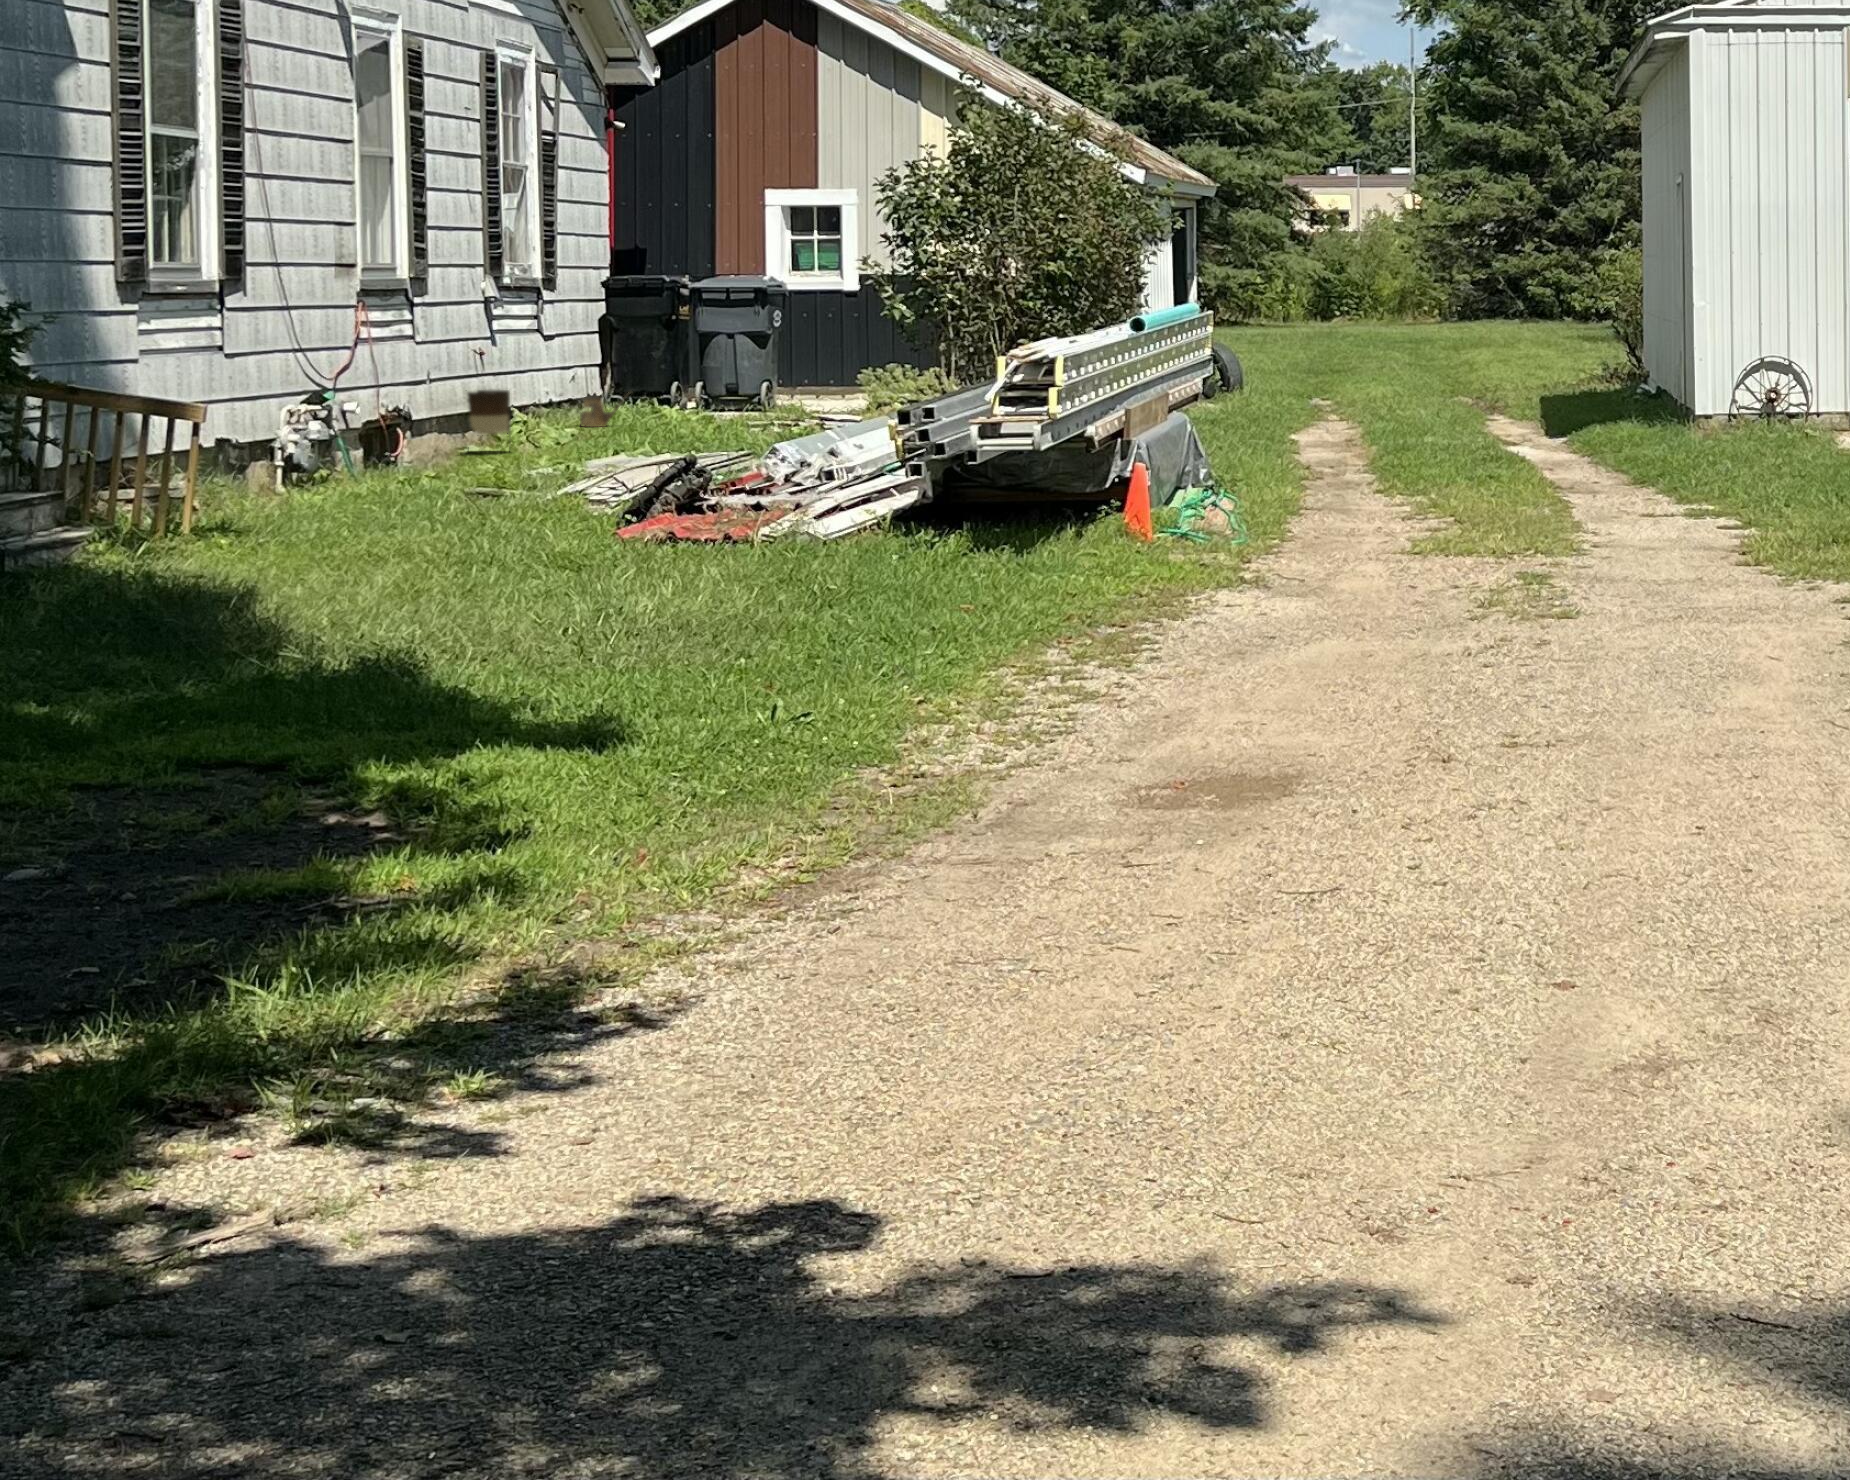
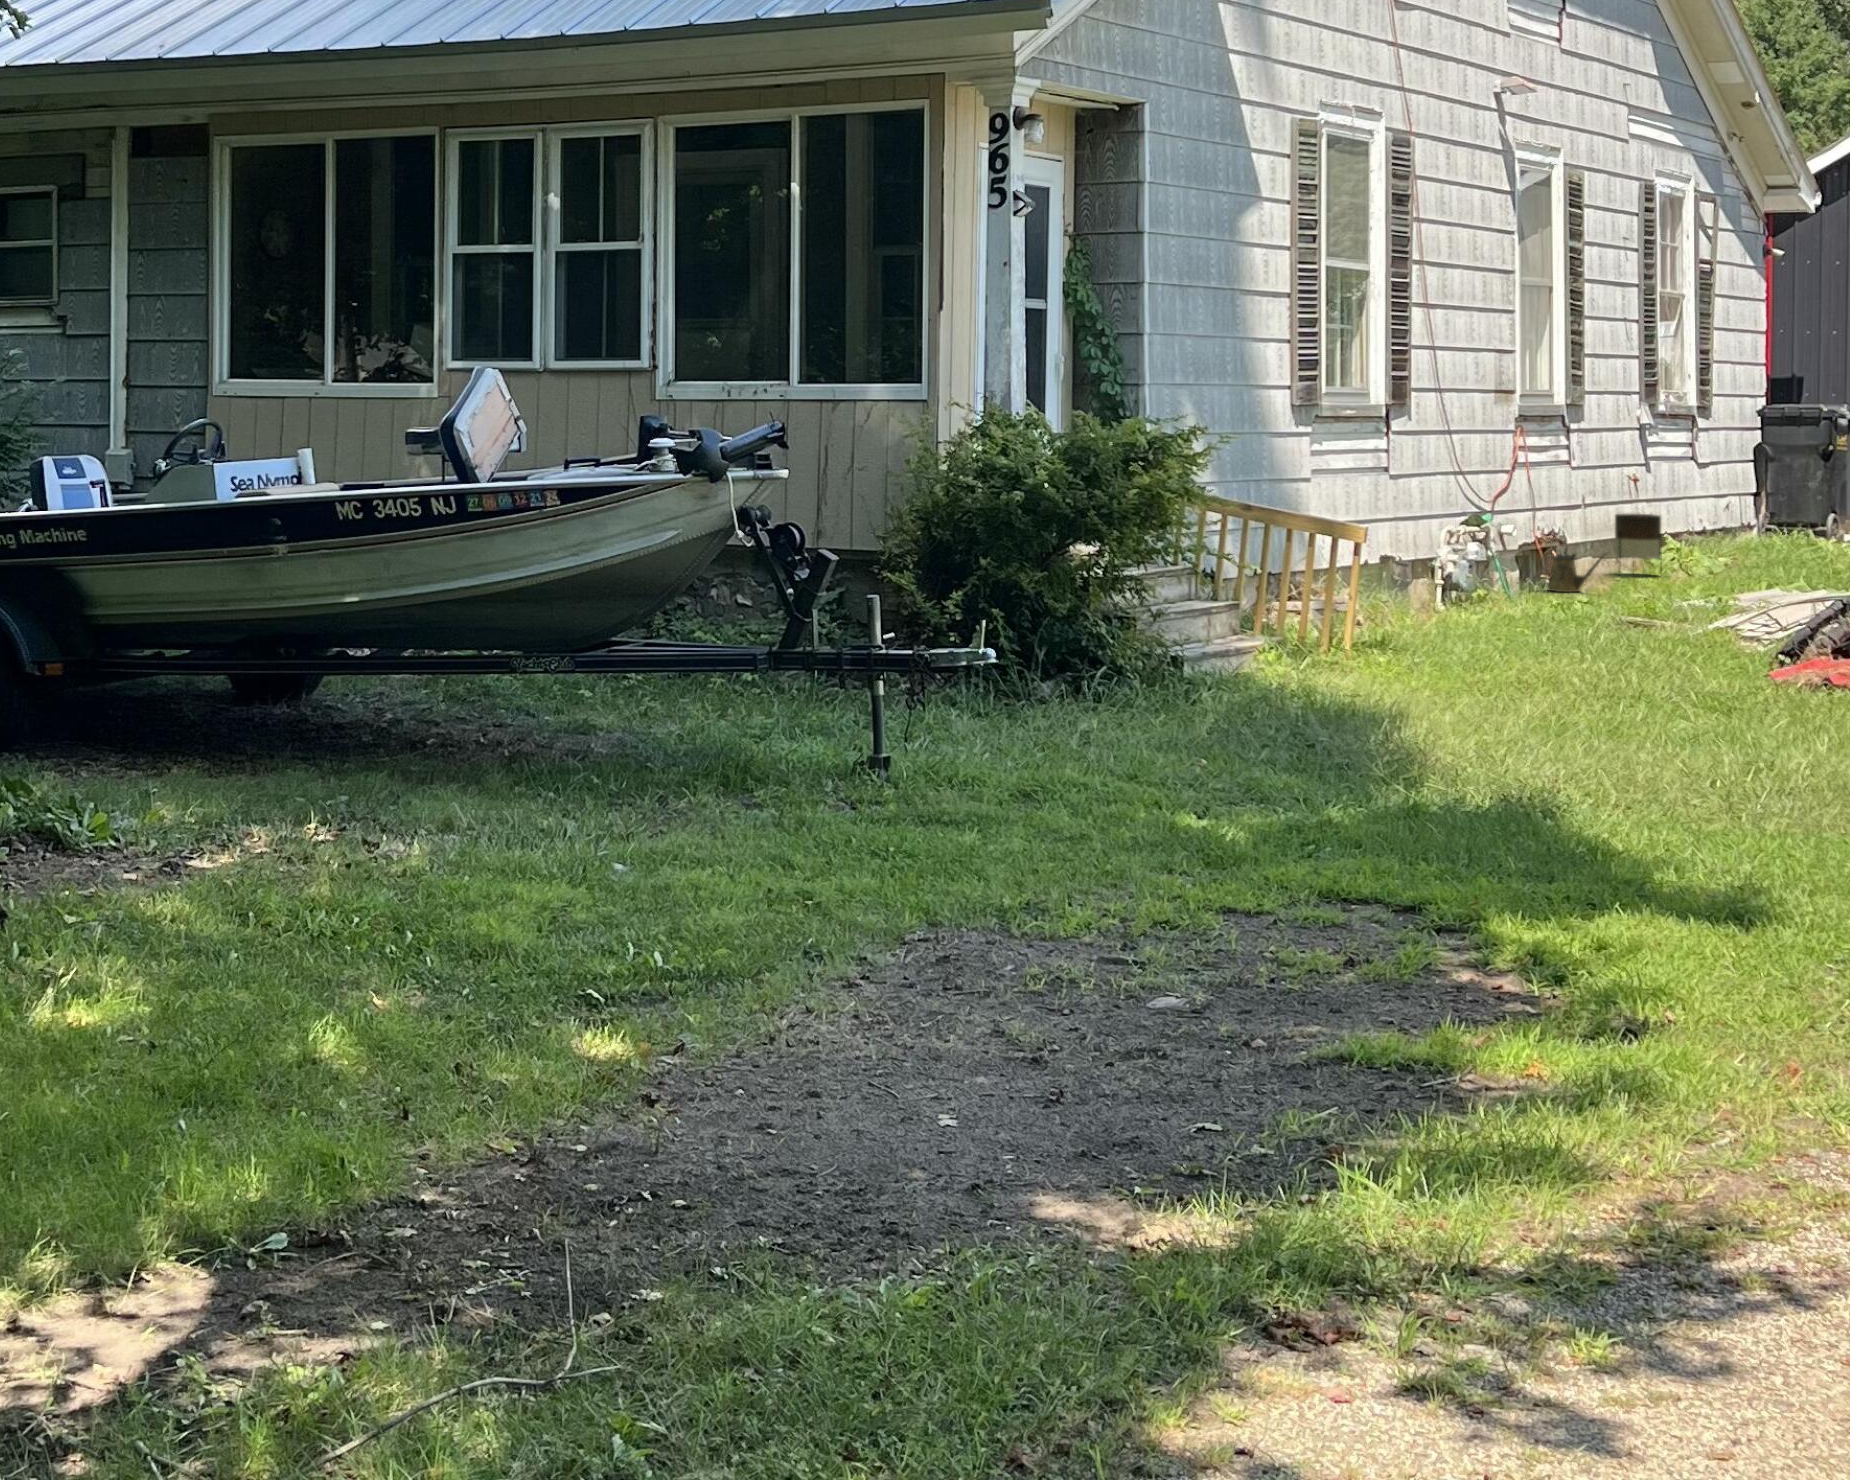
watering can: present [575,392,629,427] -> present [1539,553,1607,592]

